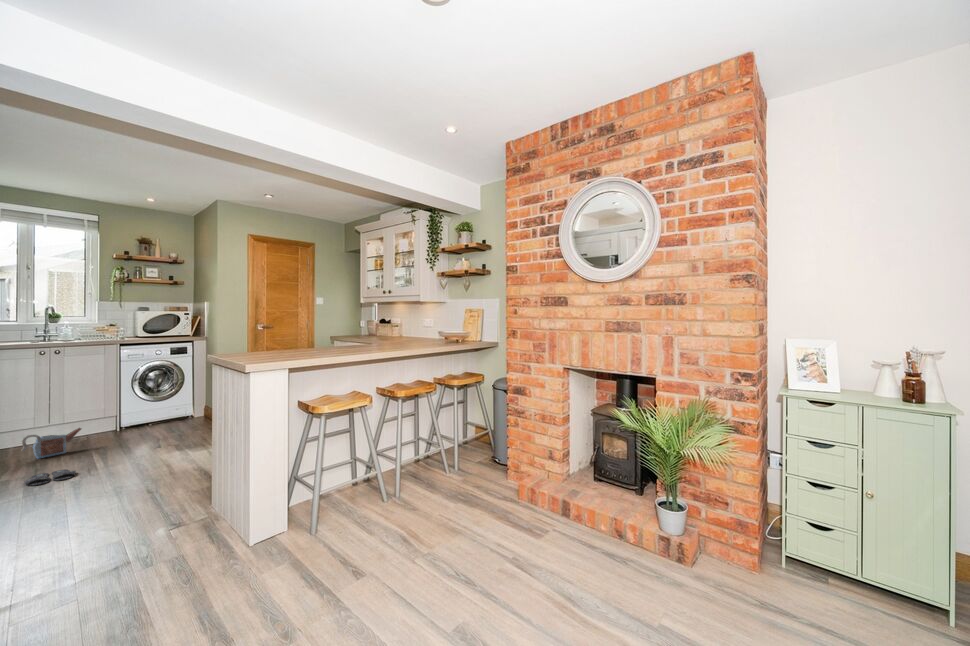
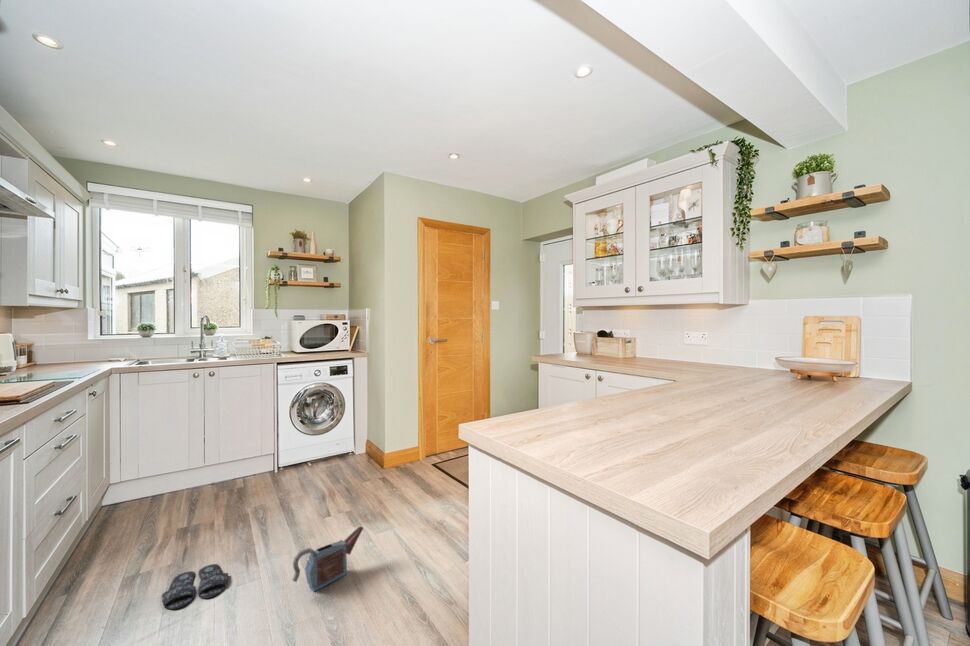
watering can: present [22,428,81,459] -> present [292,527,363,591]

